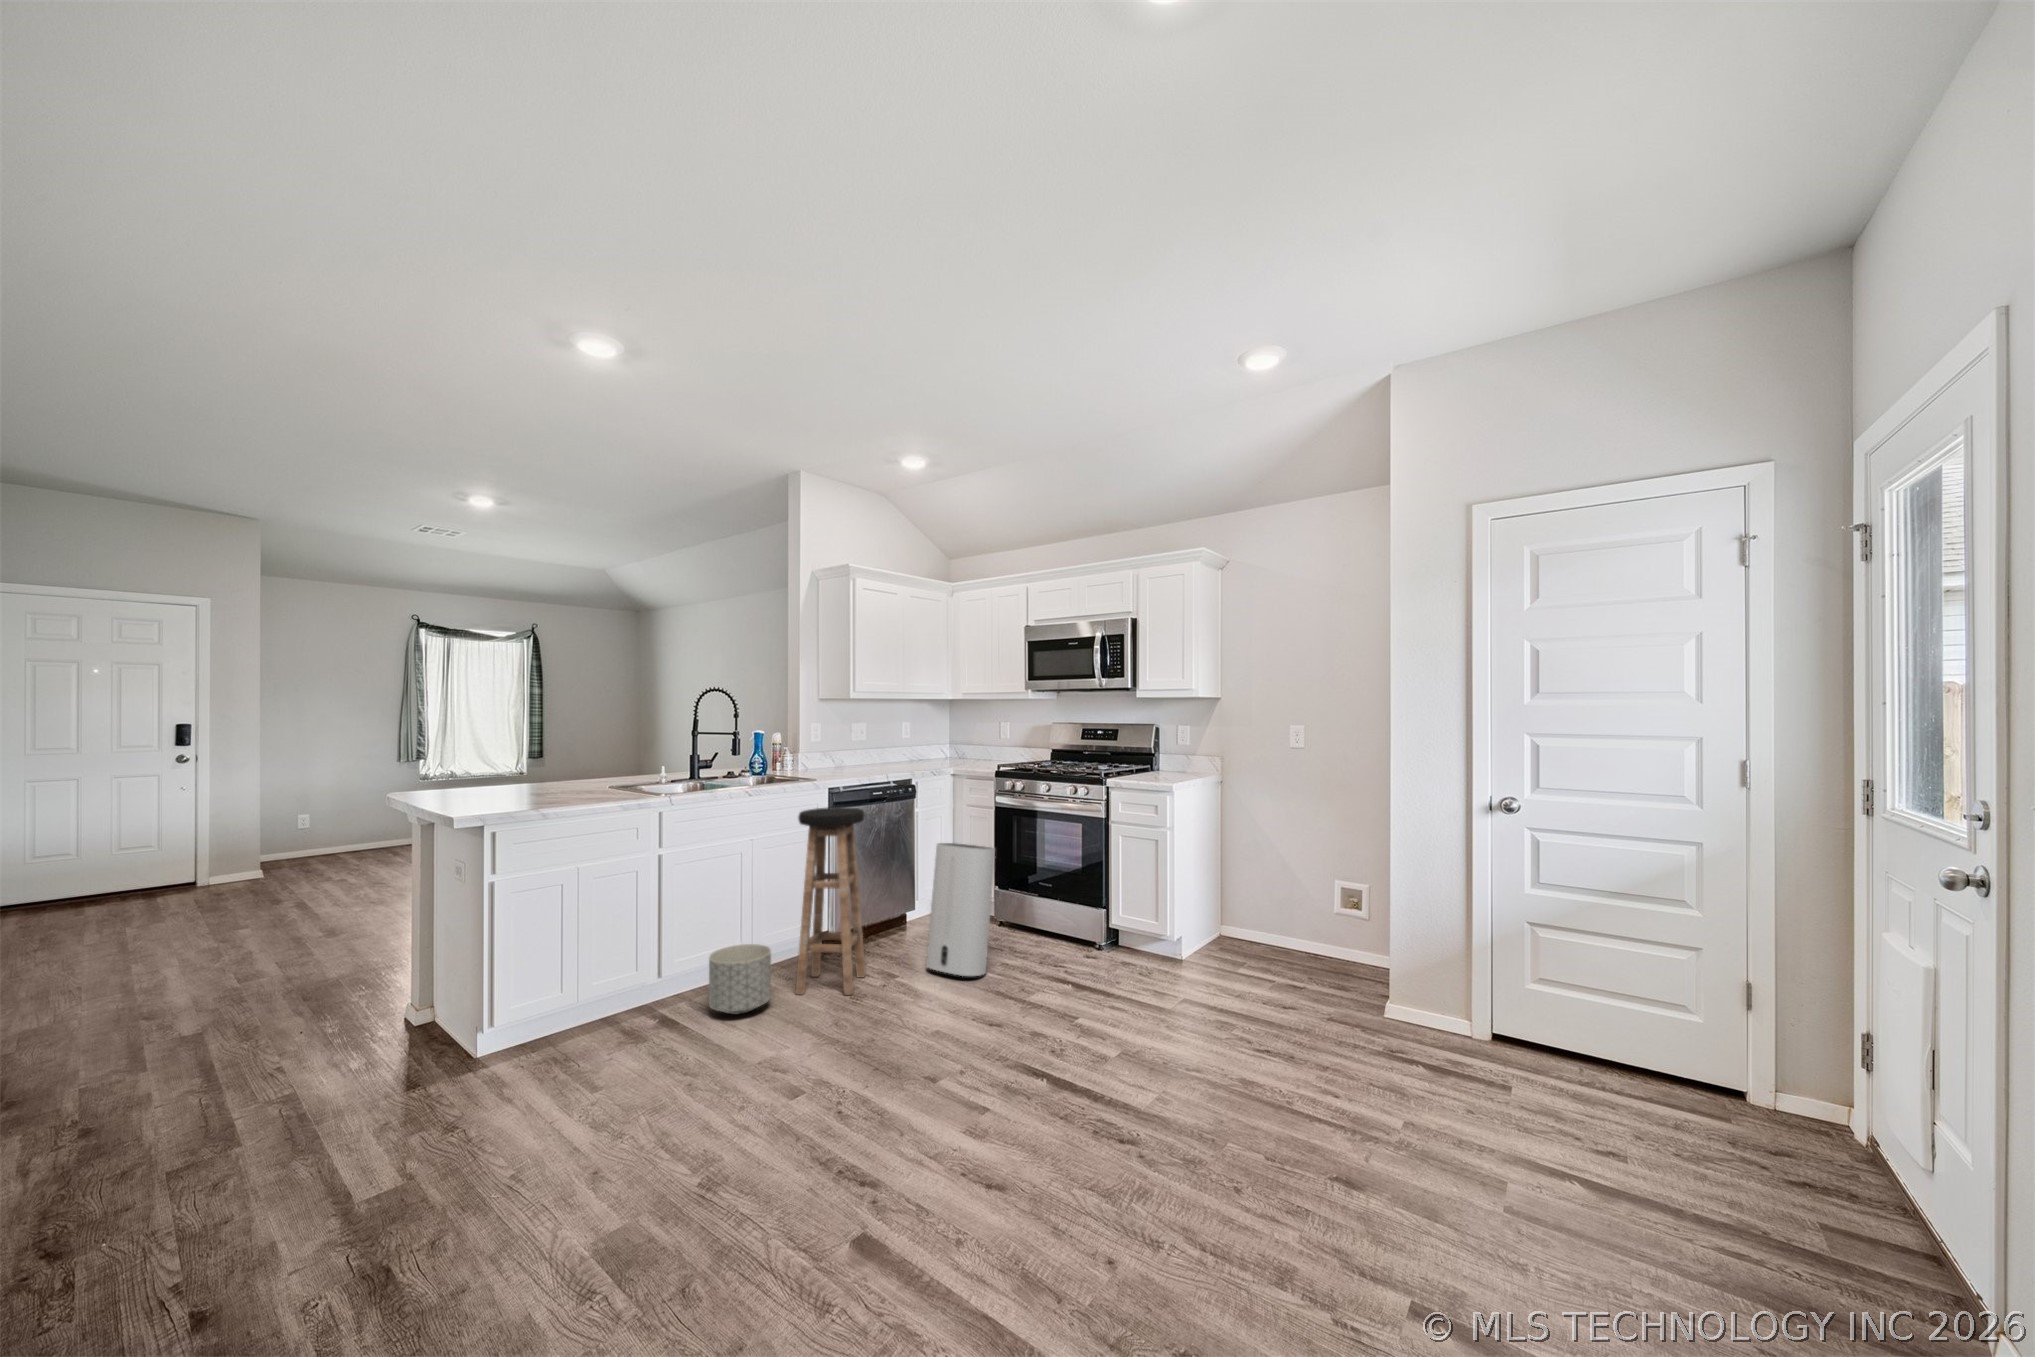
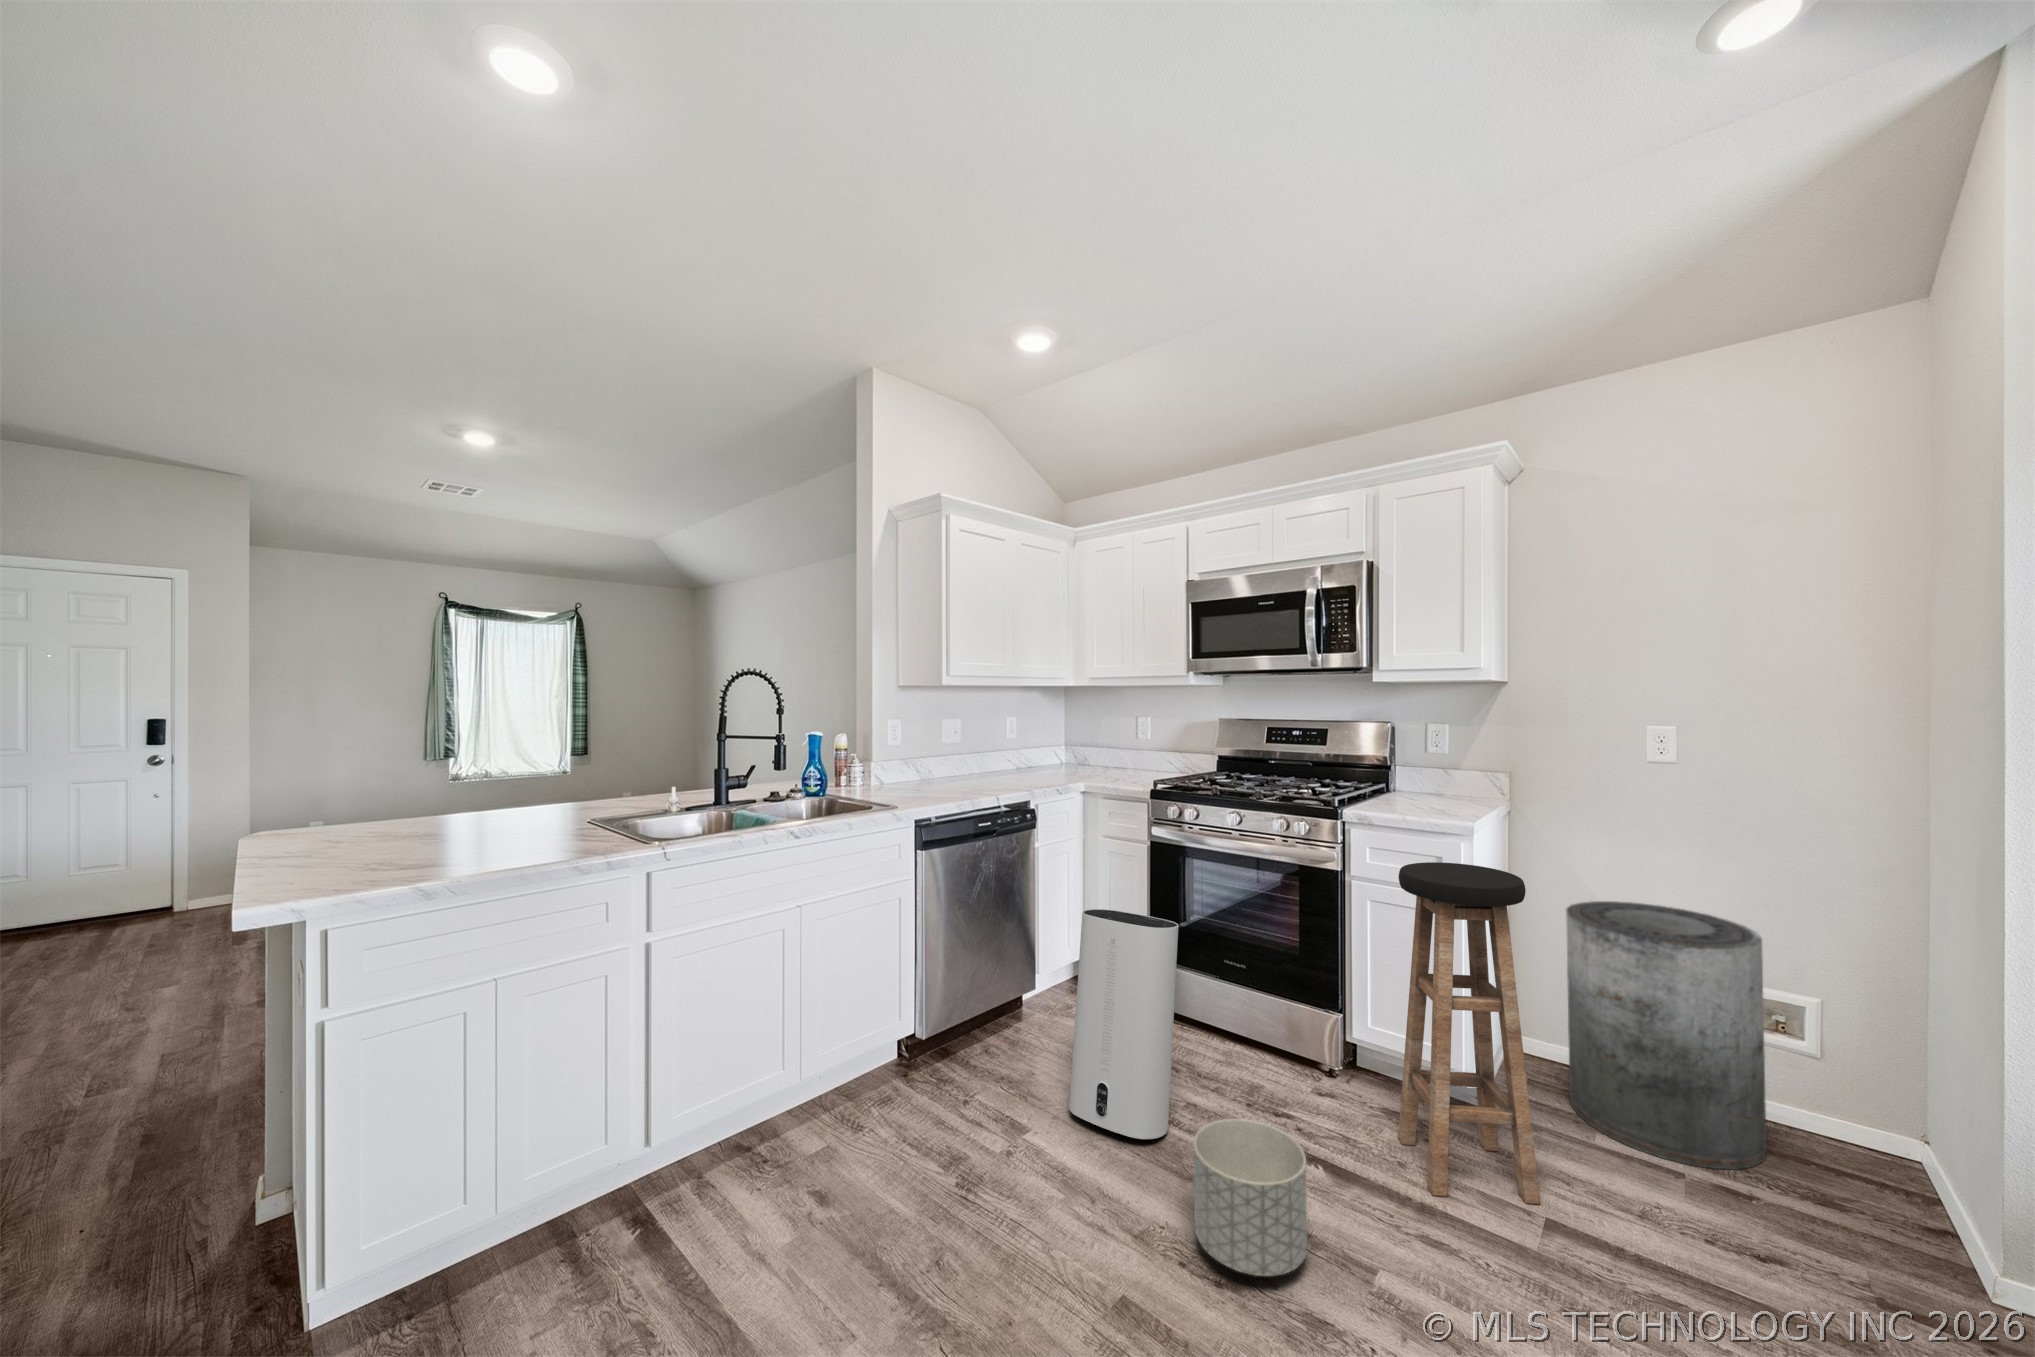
bar stool: present [795,807,866,995] -> present [1398,862,1540,1204]
trash can: none [1235,834,1331,978] -> present [1566,901,1767,1170]
planter: present [709,944,771,1015] -> present [1194,1119,1307,1276]

